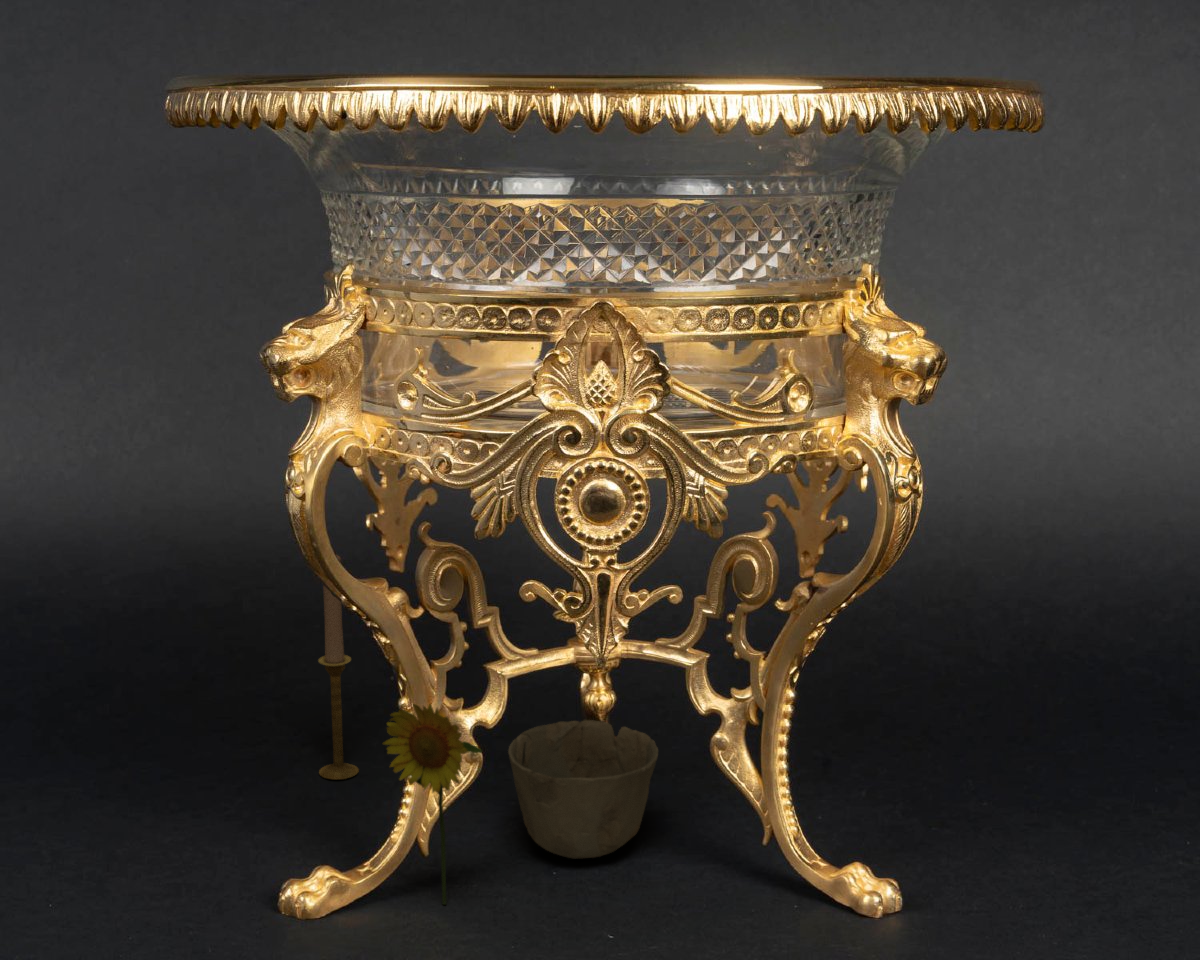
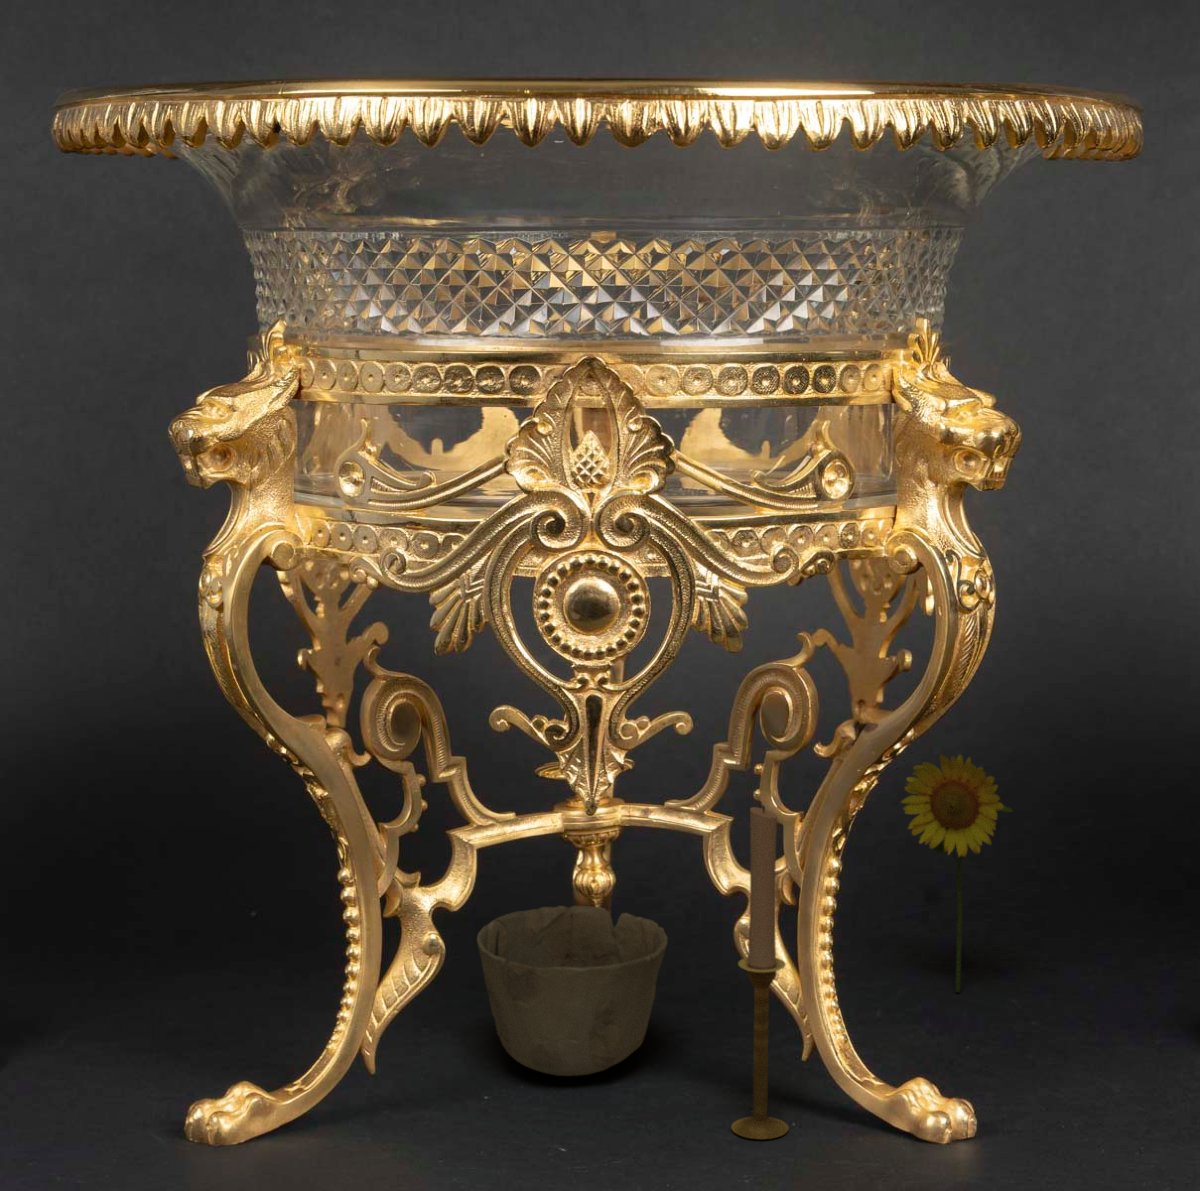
candlestick: present [319,555,359,779] -> present [731,806,789,1139]
flower: present [384,704,482,905] -> present [901,754,1012,992]

